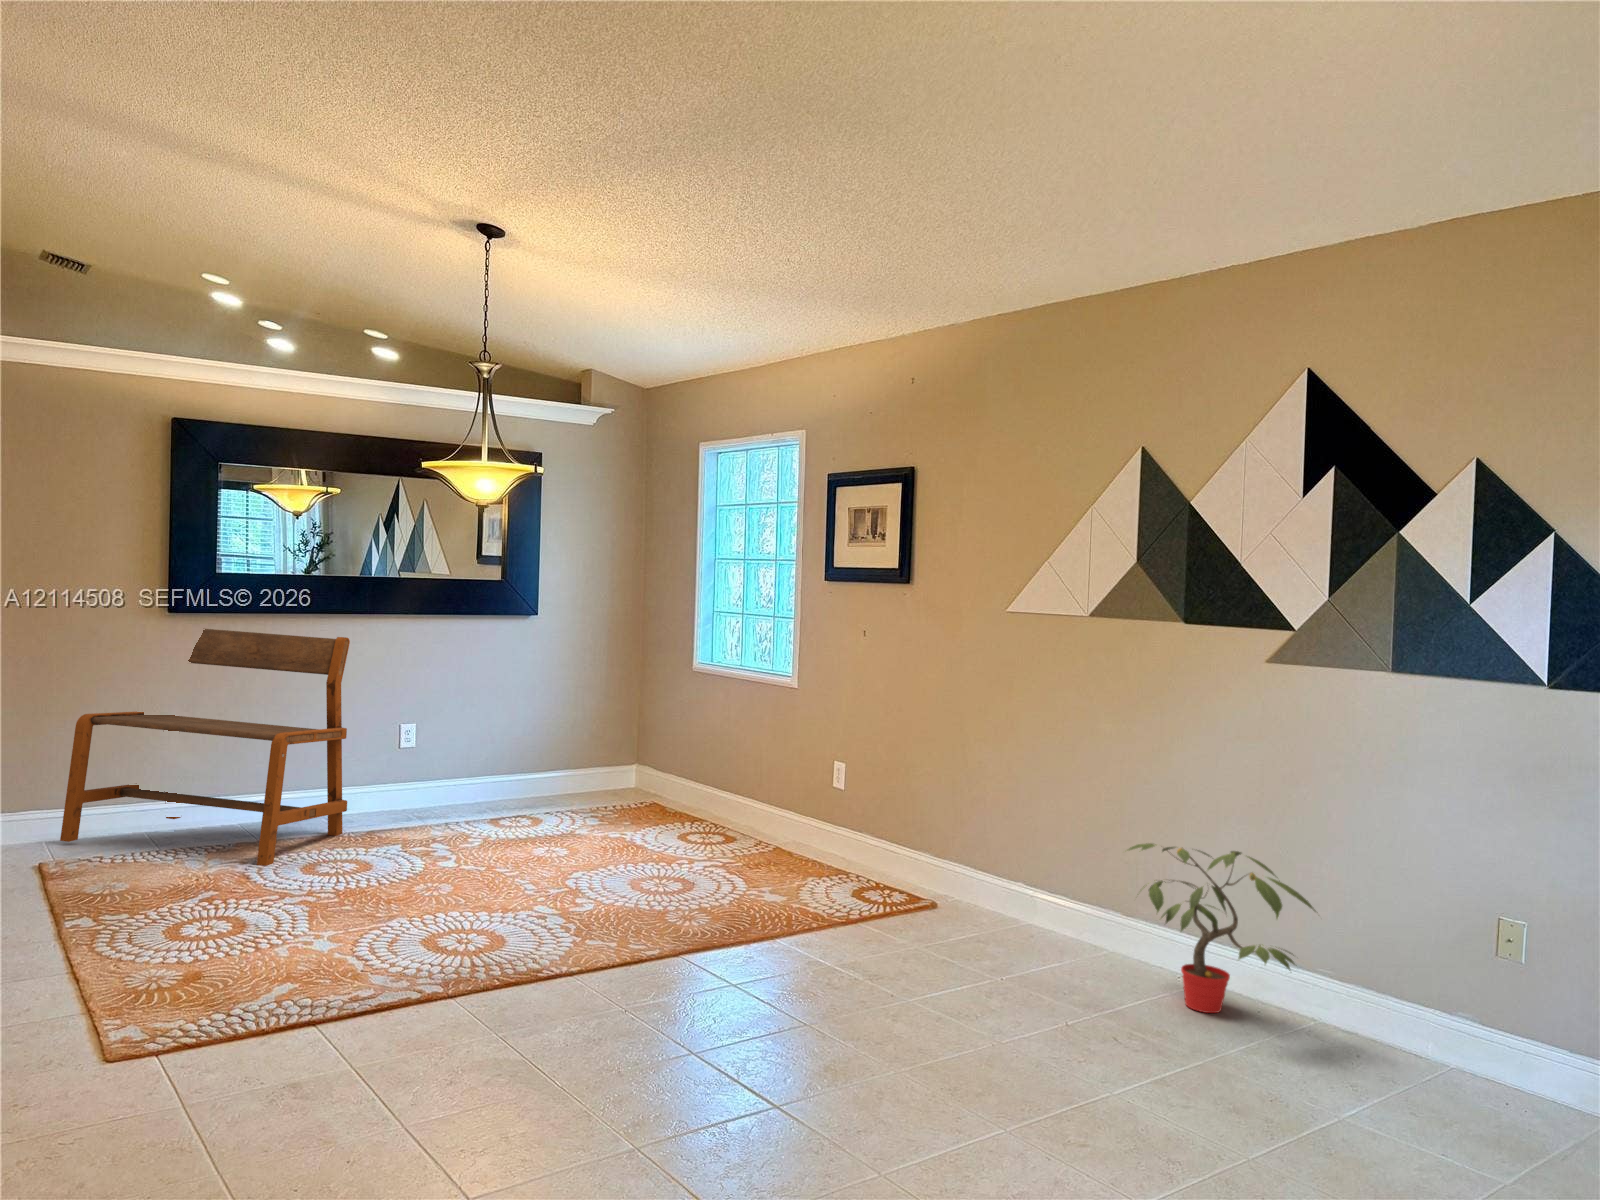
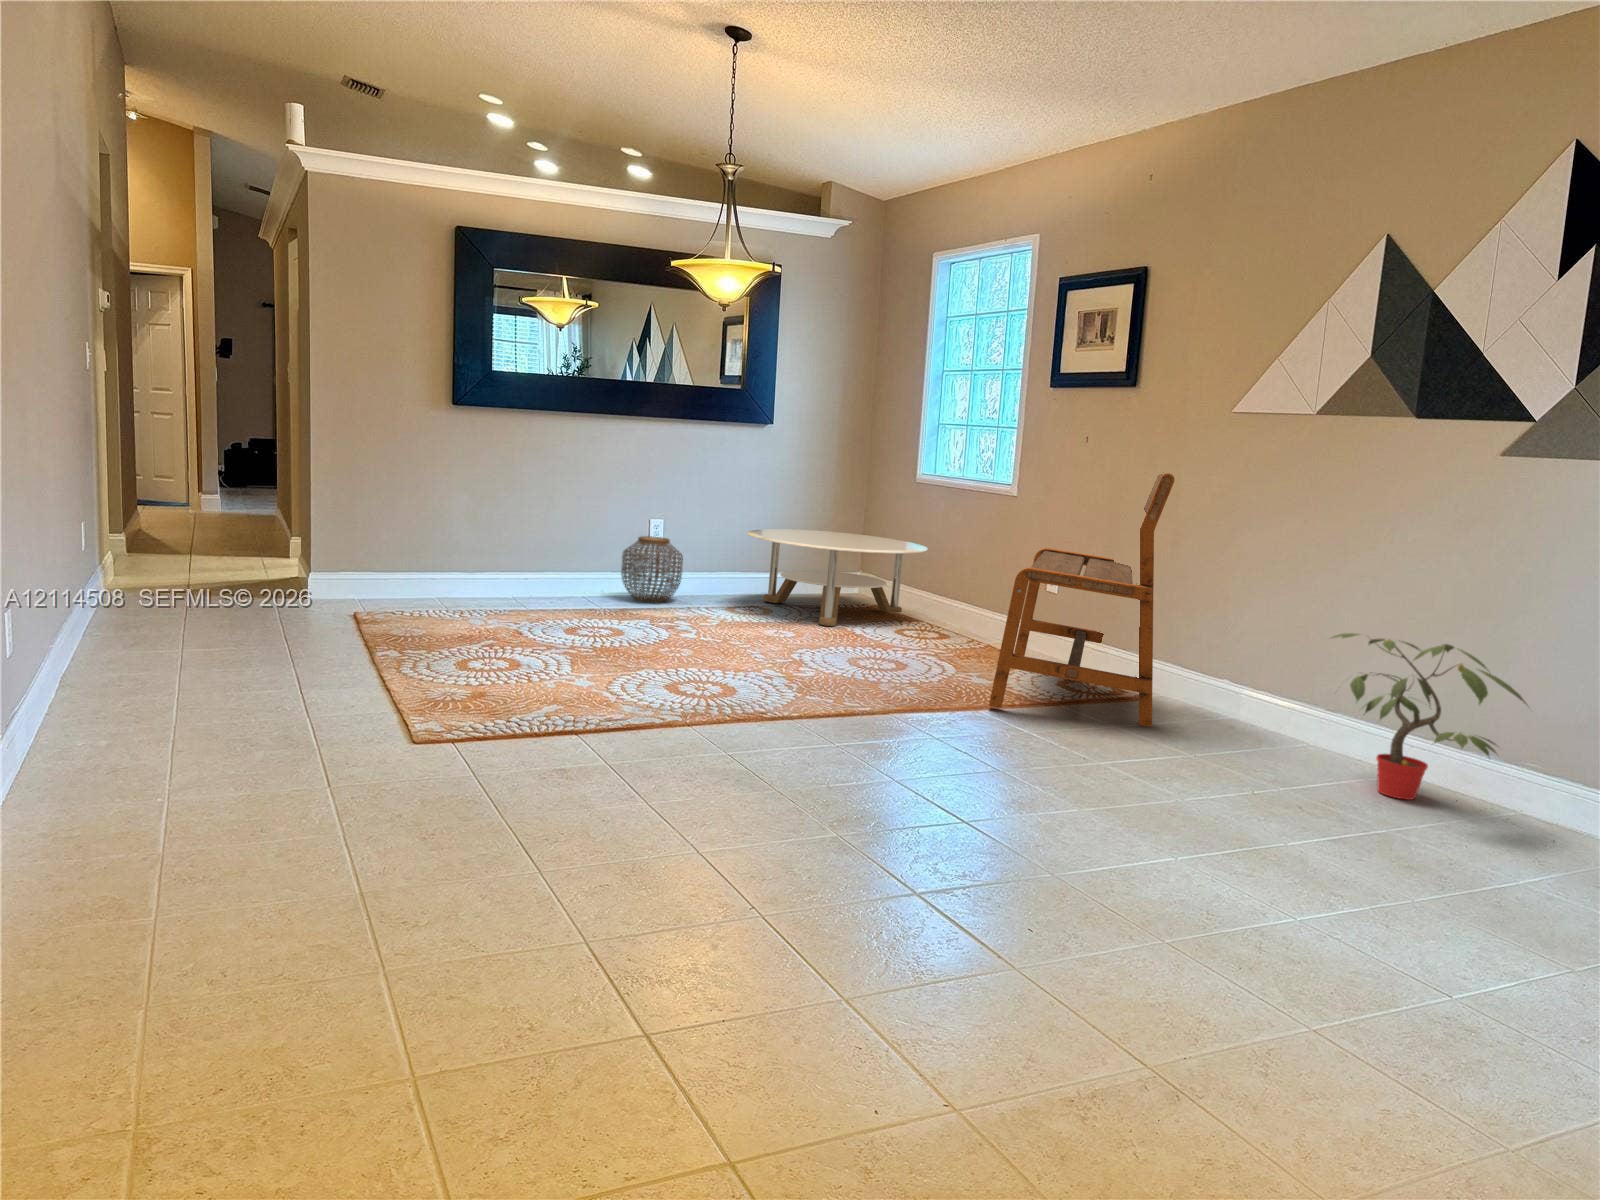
bench: present [60,629,350,866] -> present [989,473,1174,727]
round table: none [513,725,708,835] -> present [747,529,928,626]
woven basket: none [369,743,440,818] -> present [622,536,683,602]

